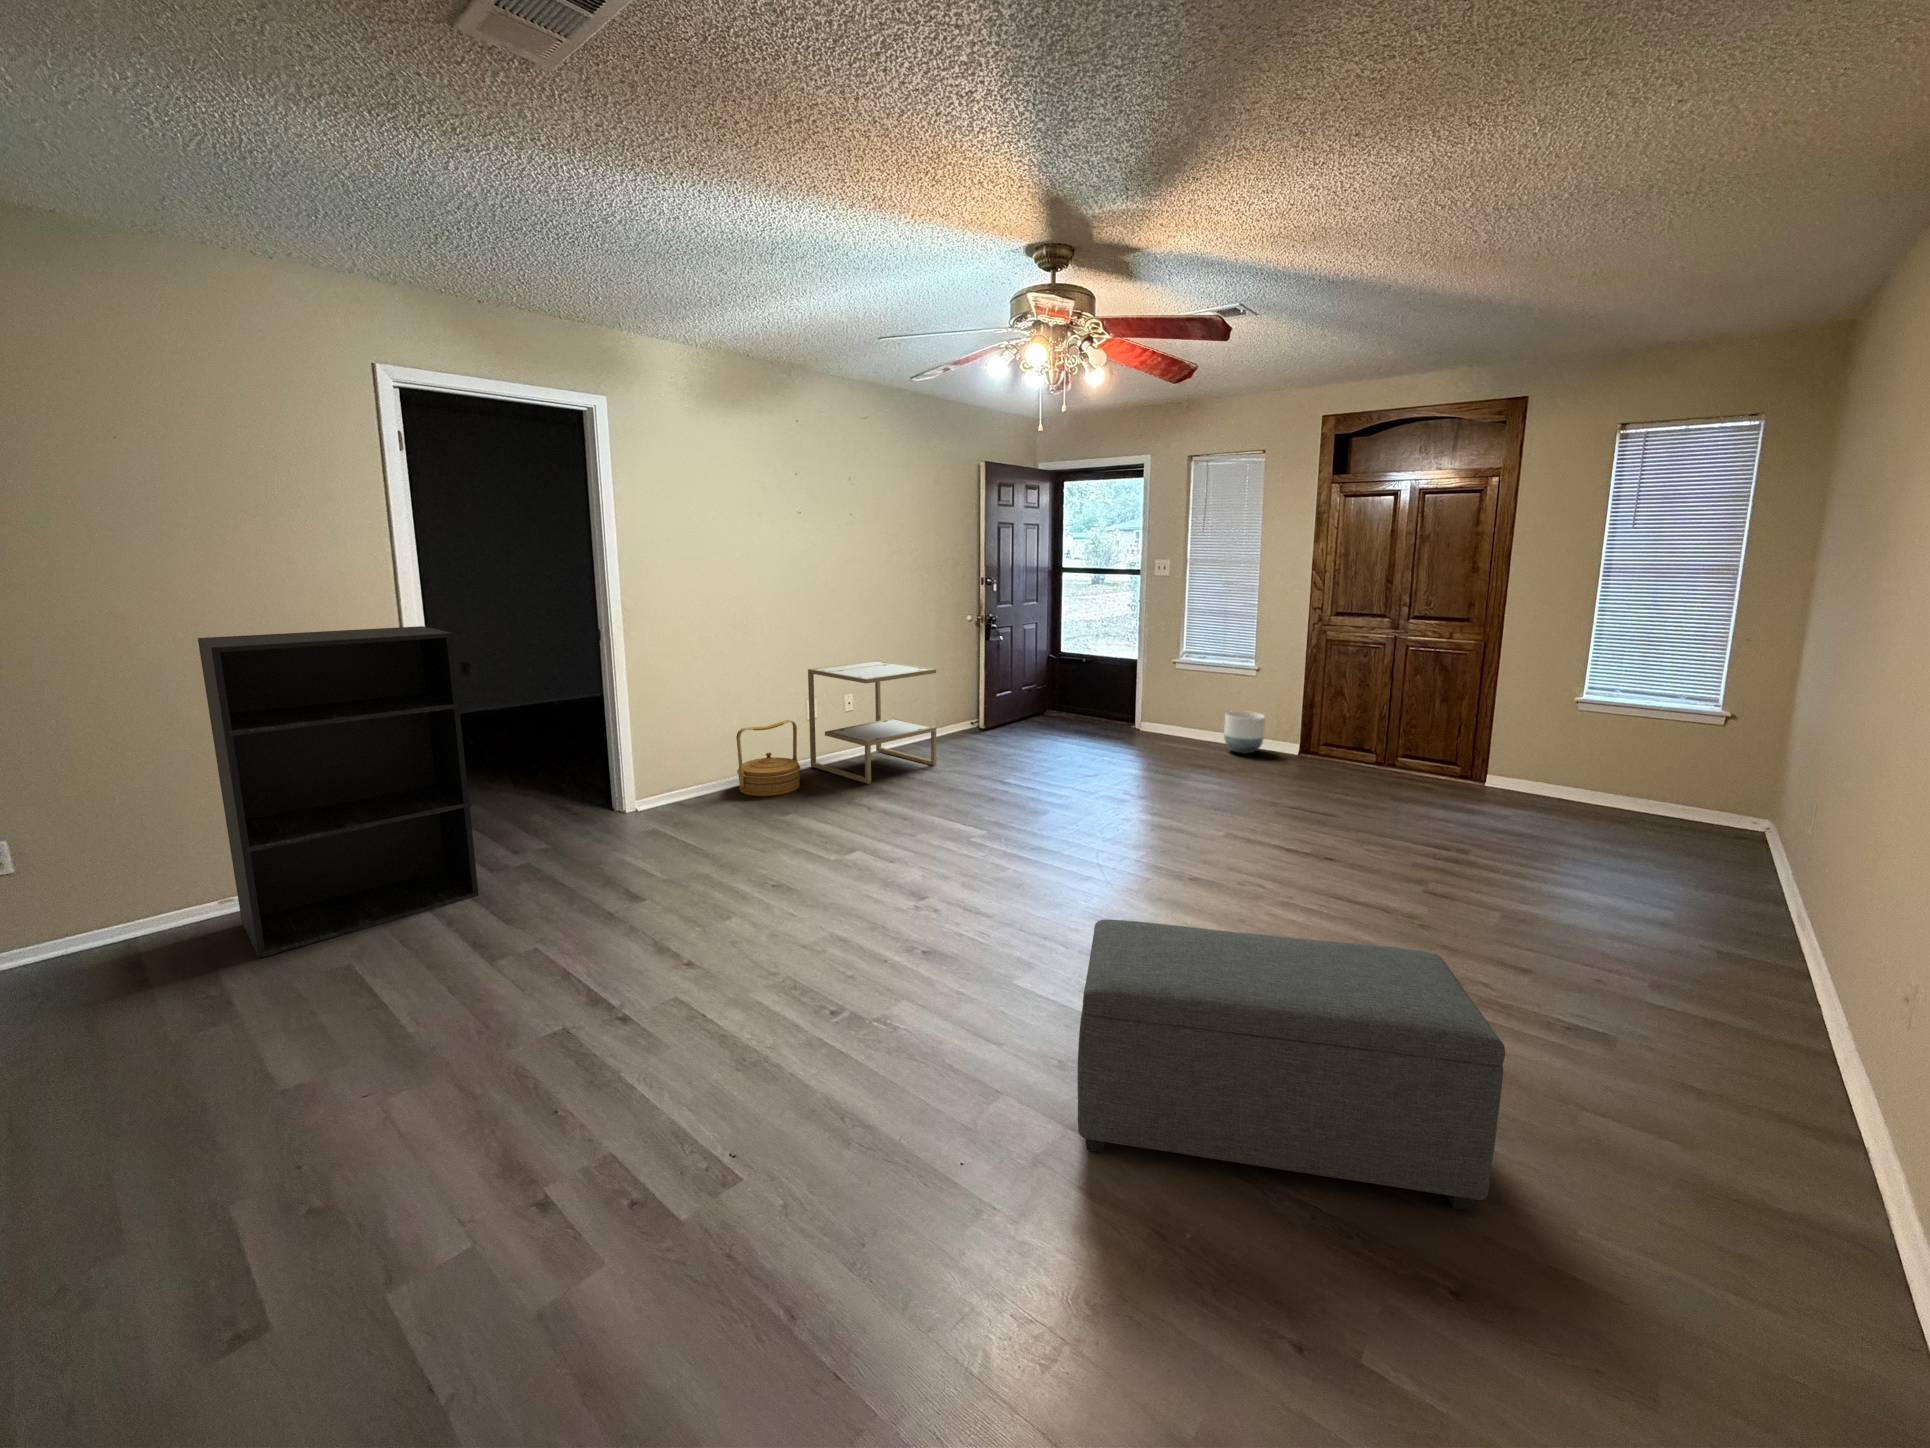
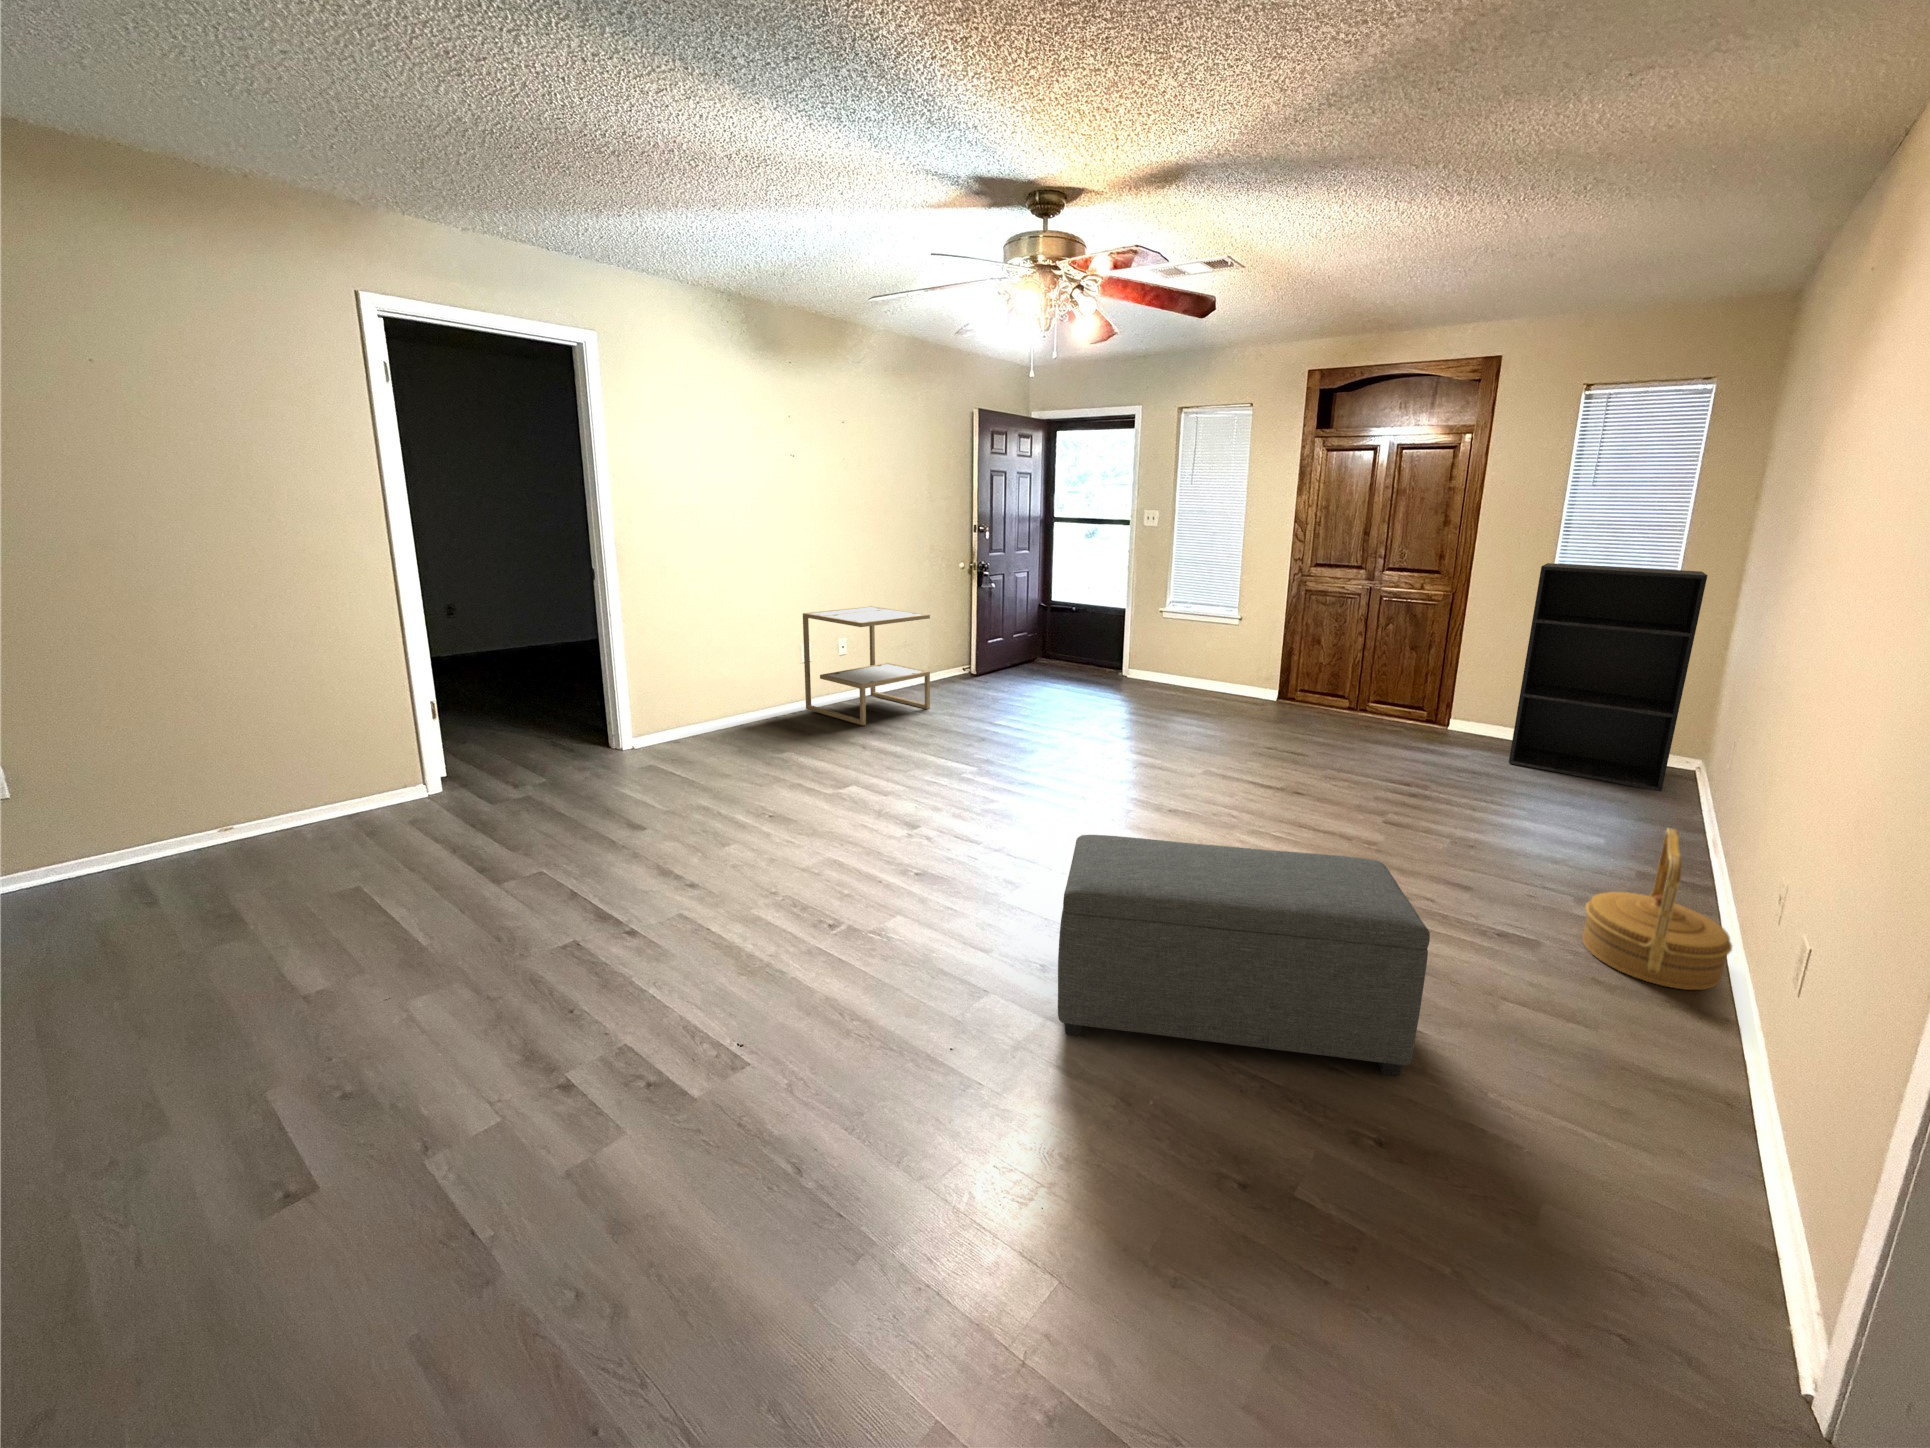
bookshelf: present [198,626,479,958] -> present [1509,563,1707,791]
planter: present [1224,711,1265,753] -> none [1208,659,1247,699]
woven basket: present [736,720,800,796] -> present [1583,828,1732,990]

